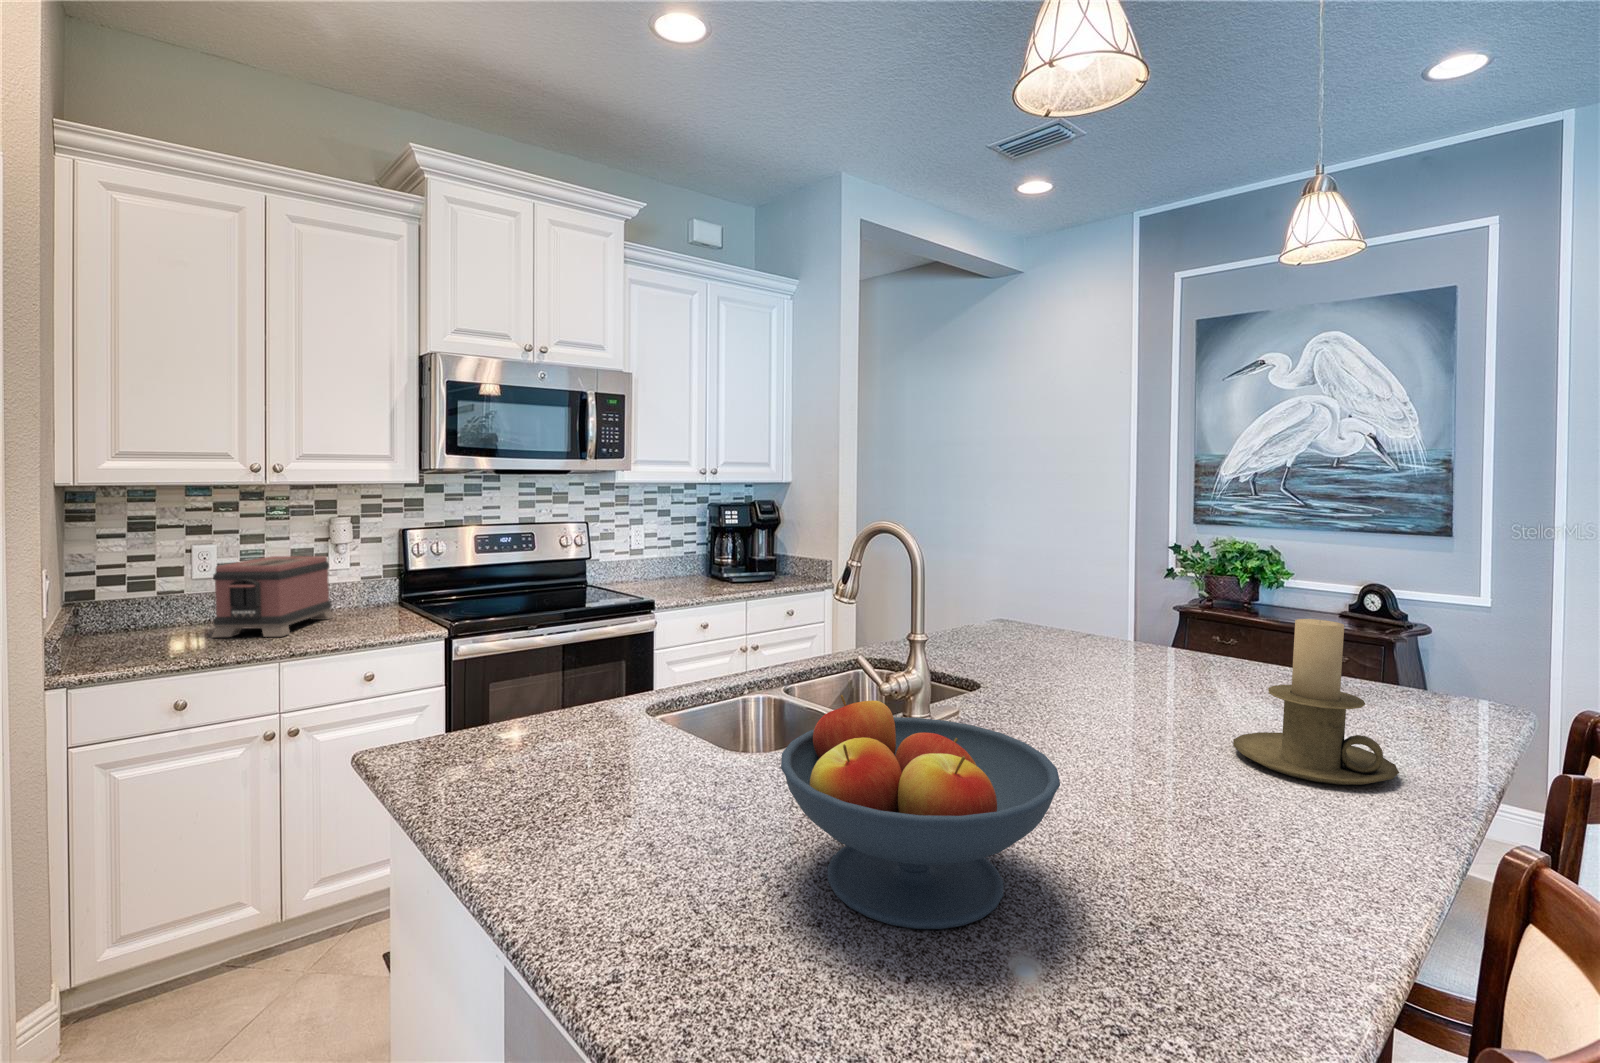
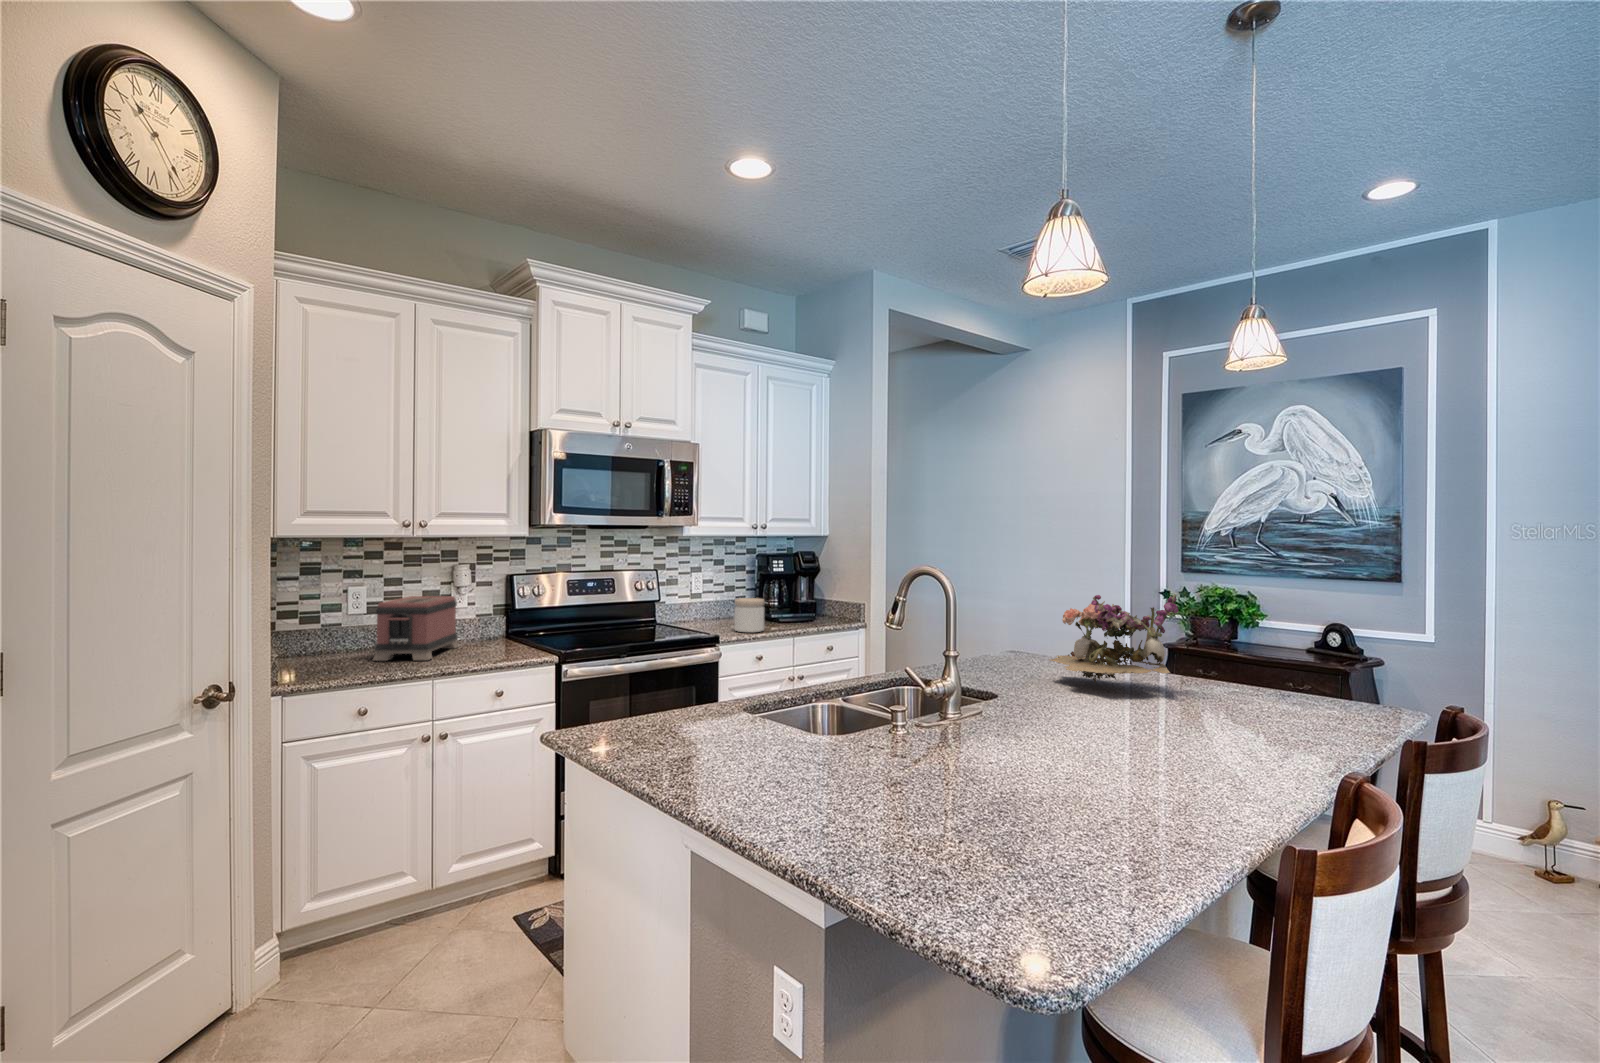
jar: none [677,556,712,596] -> present [734,598,764,632]
flower arrangement: none [1043,556,1208,665] -> present [1049,594,1178,683]
candle holder: present [1233,619,1399,785] -> none [1190,637,1310,757]
fruit bowl: present [781,695,1060,929] -> none [870,679,1054,822]

